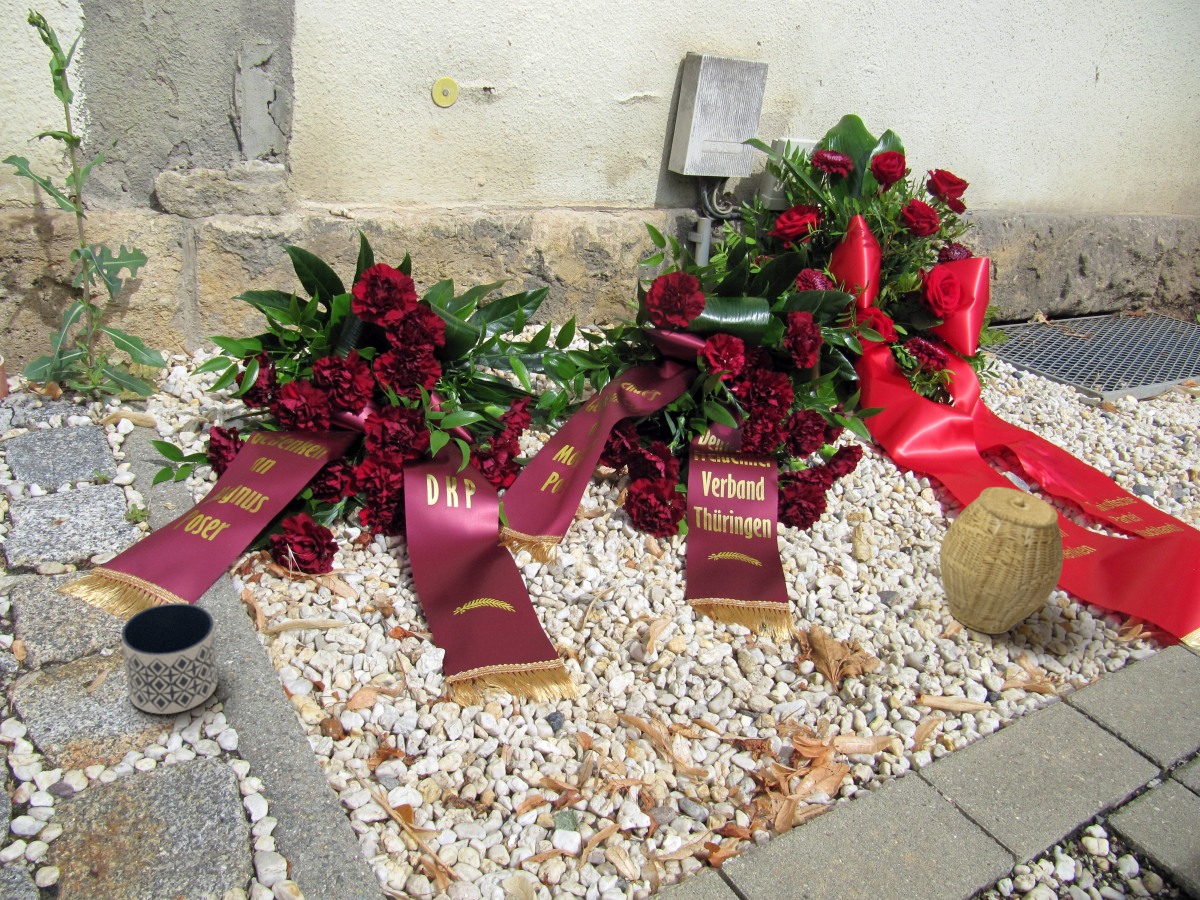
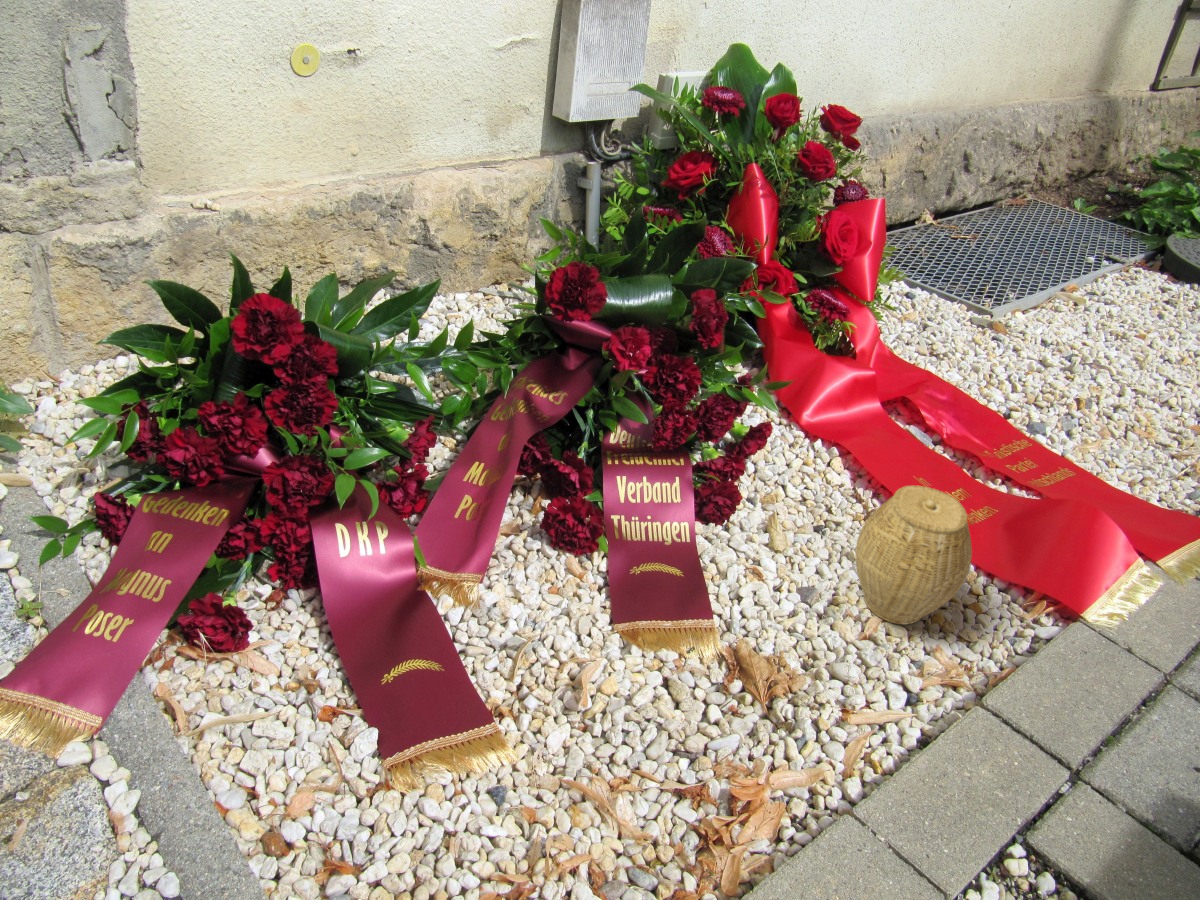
planter: present [122,603,218,714] -> none [35,742,146,863]

